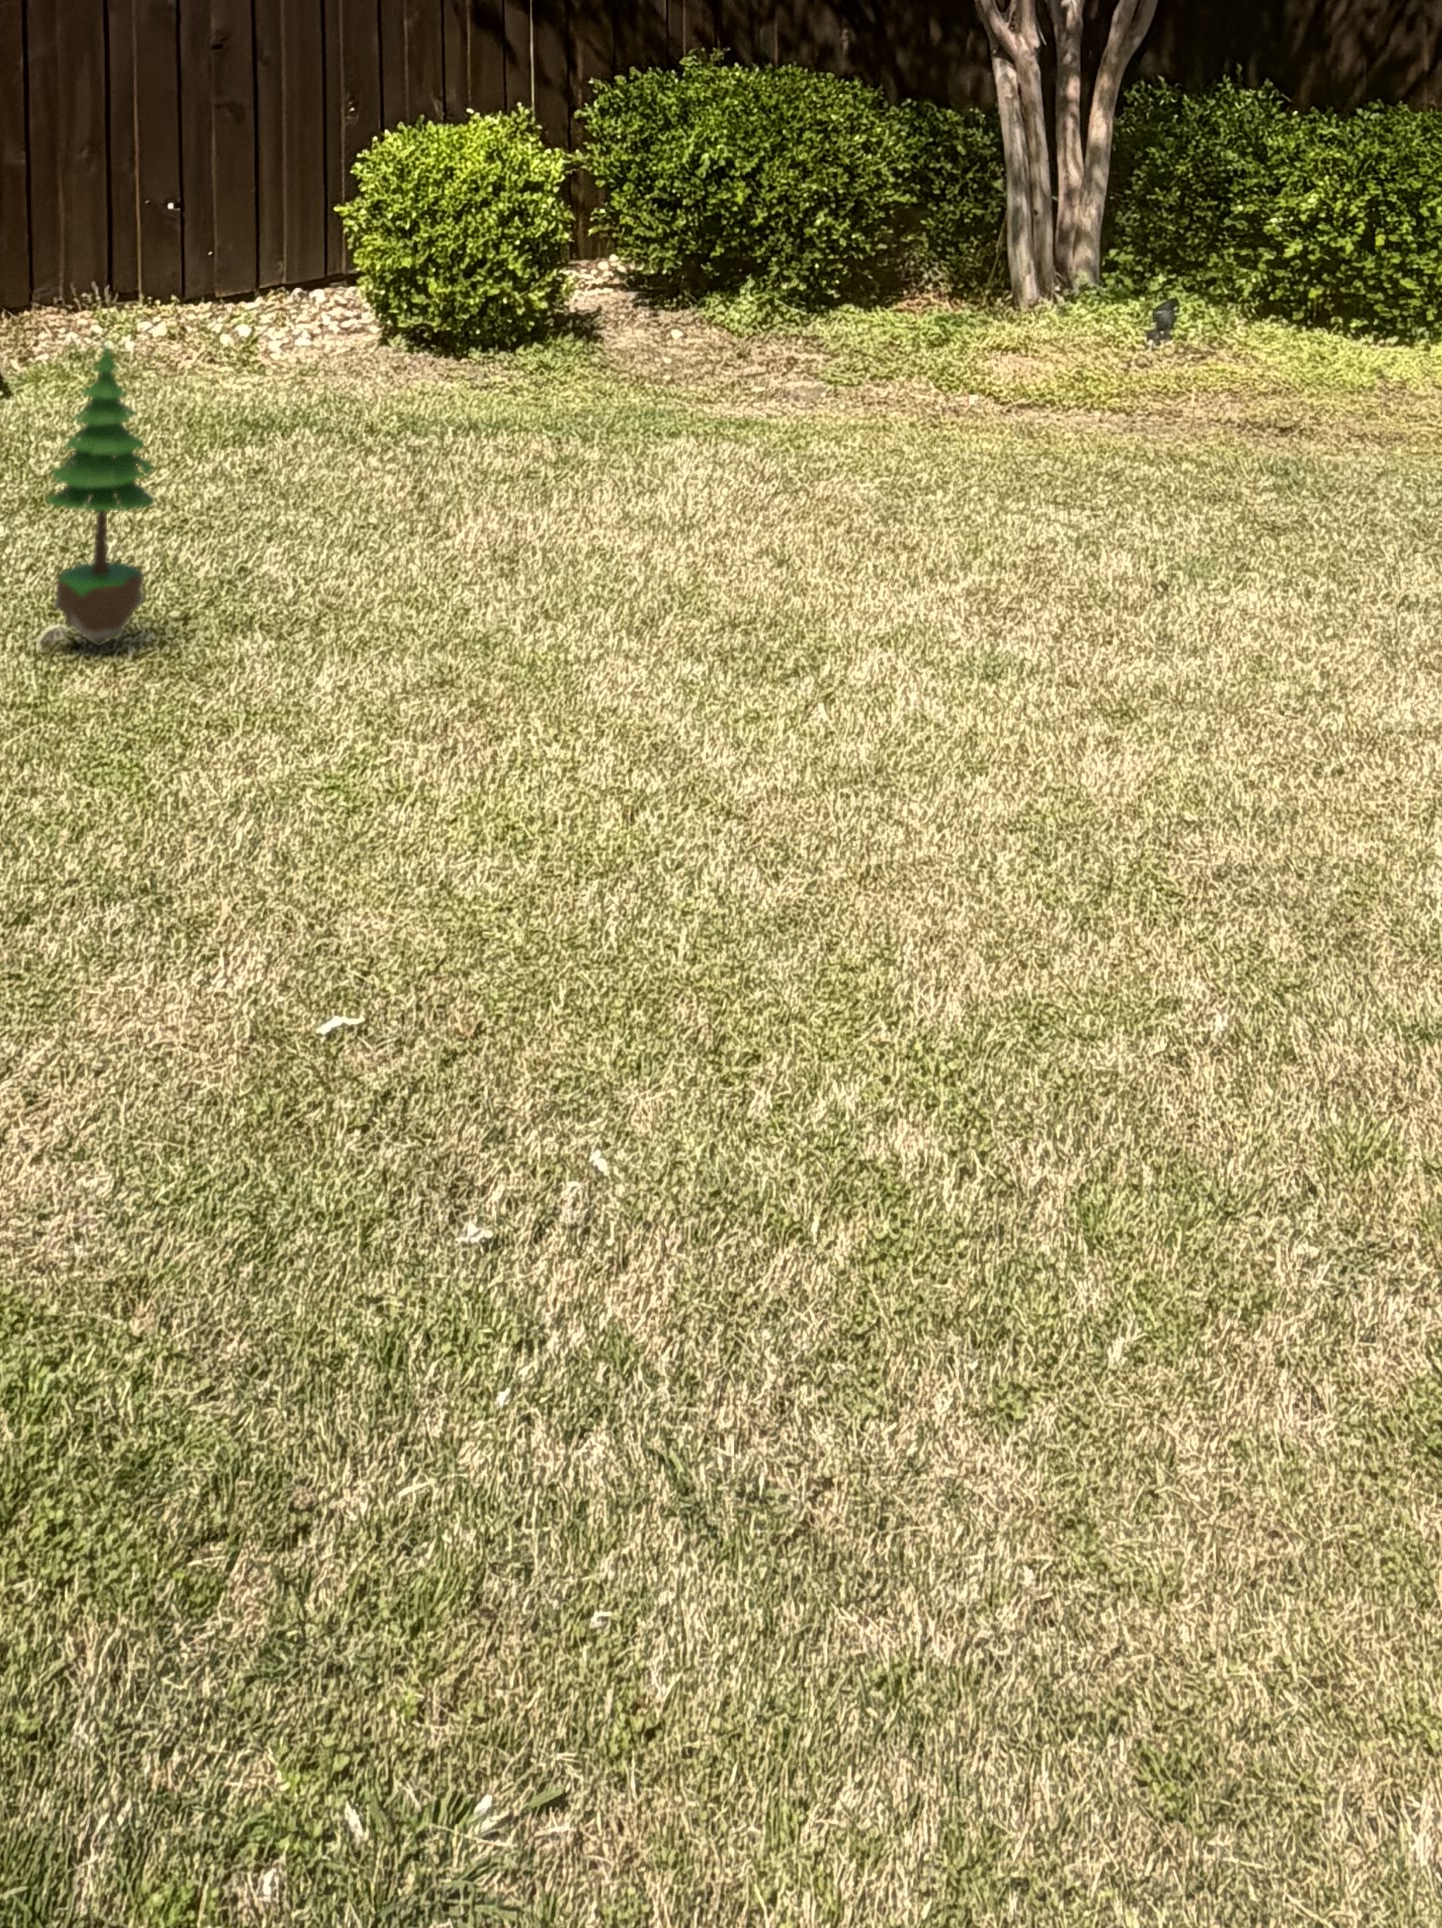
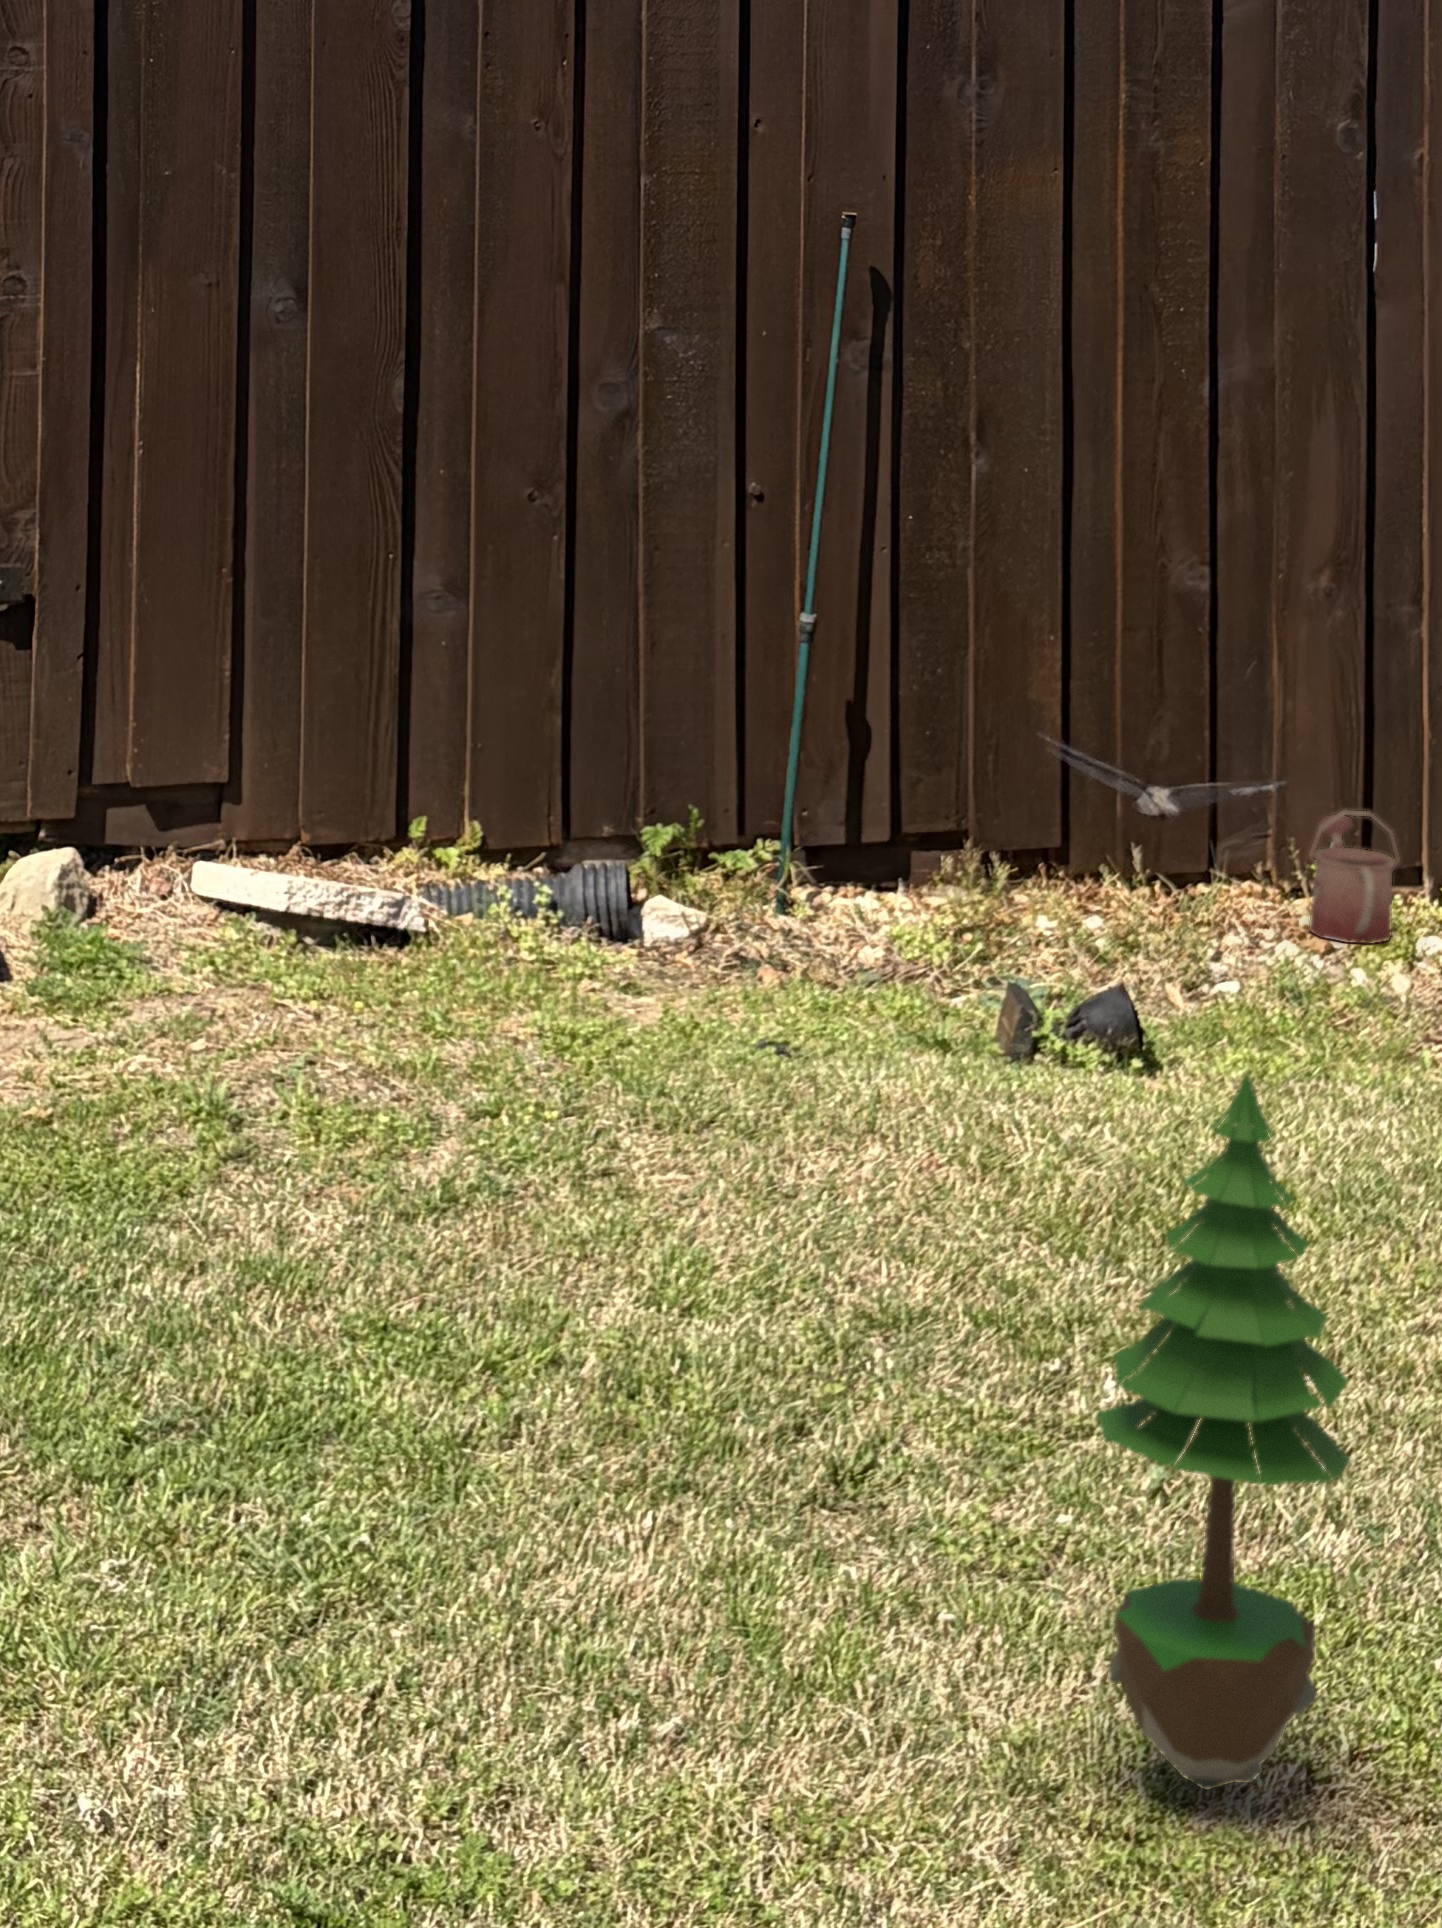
watering can: none [80,263,127,329] -> present [1309,810,1400,944]

